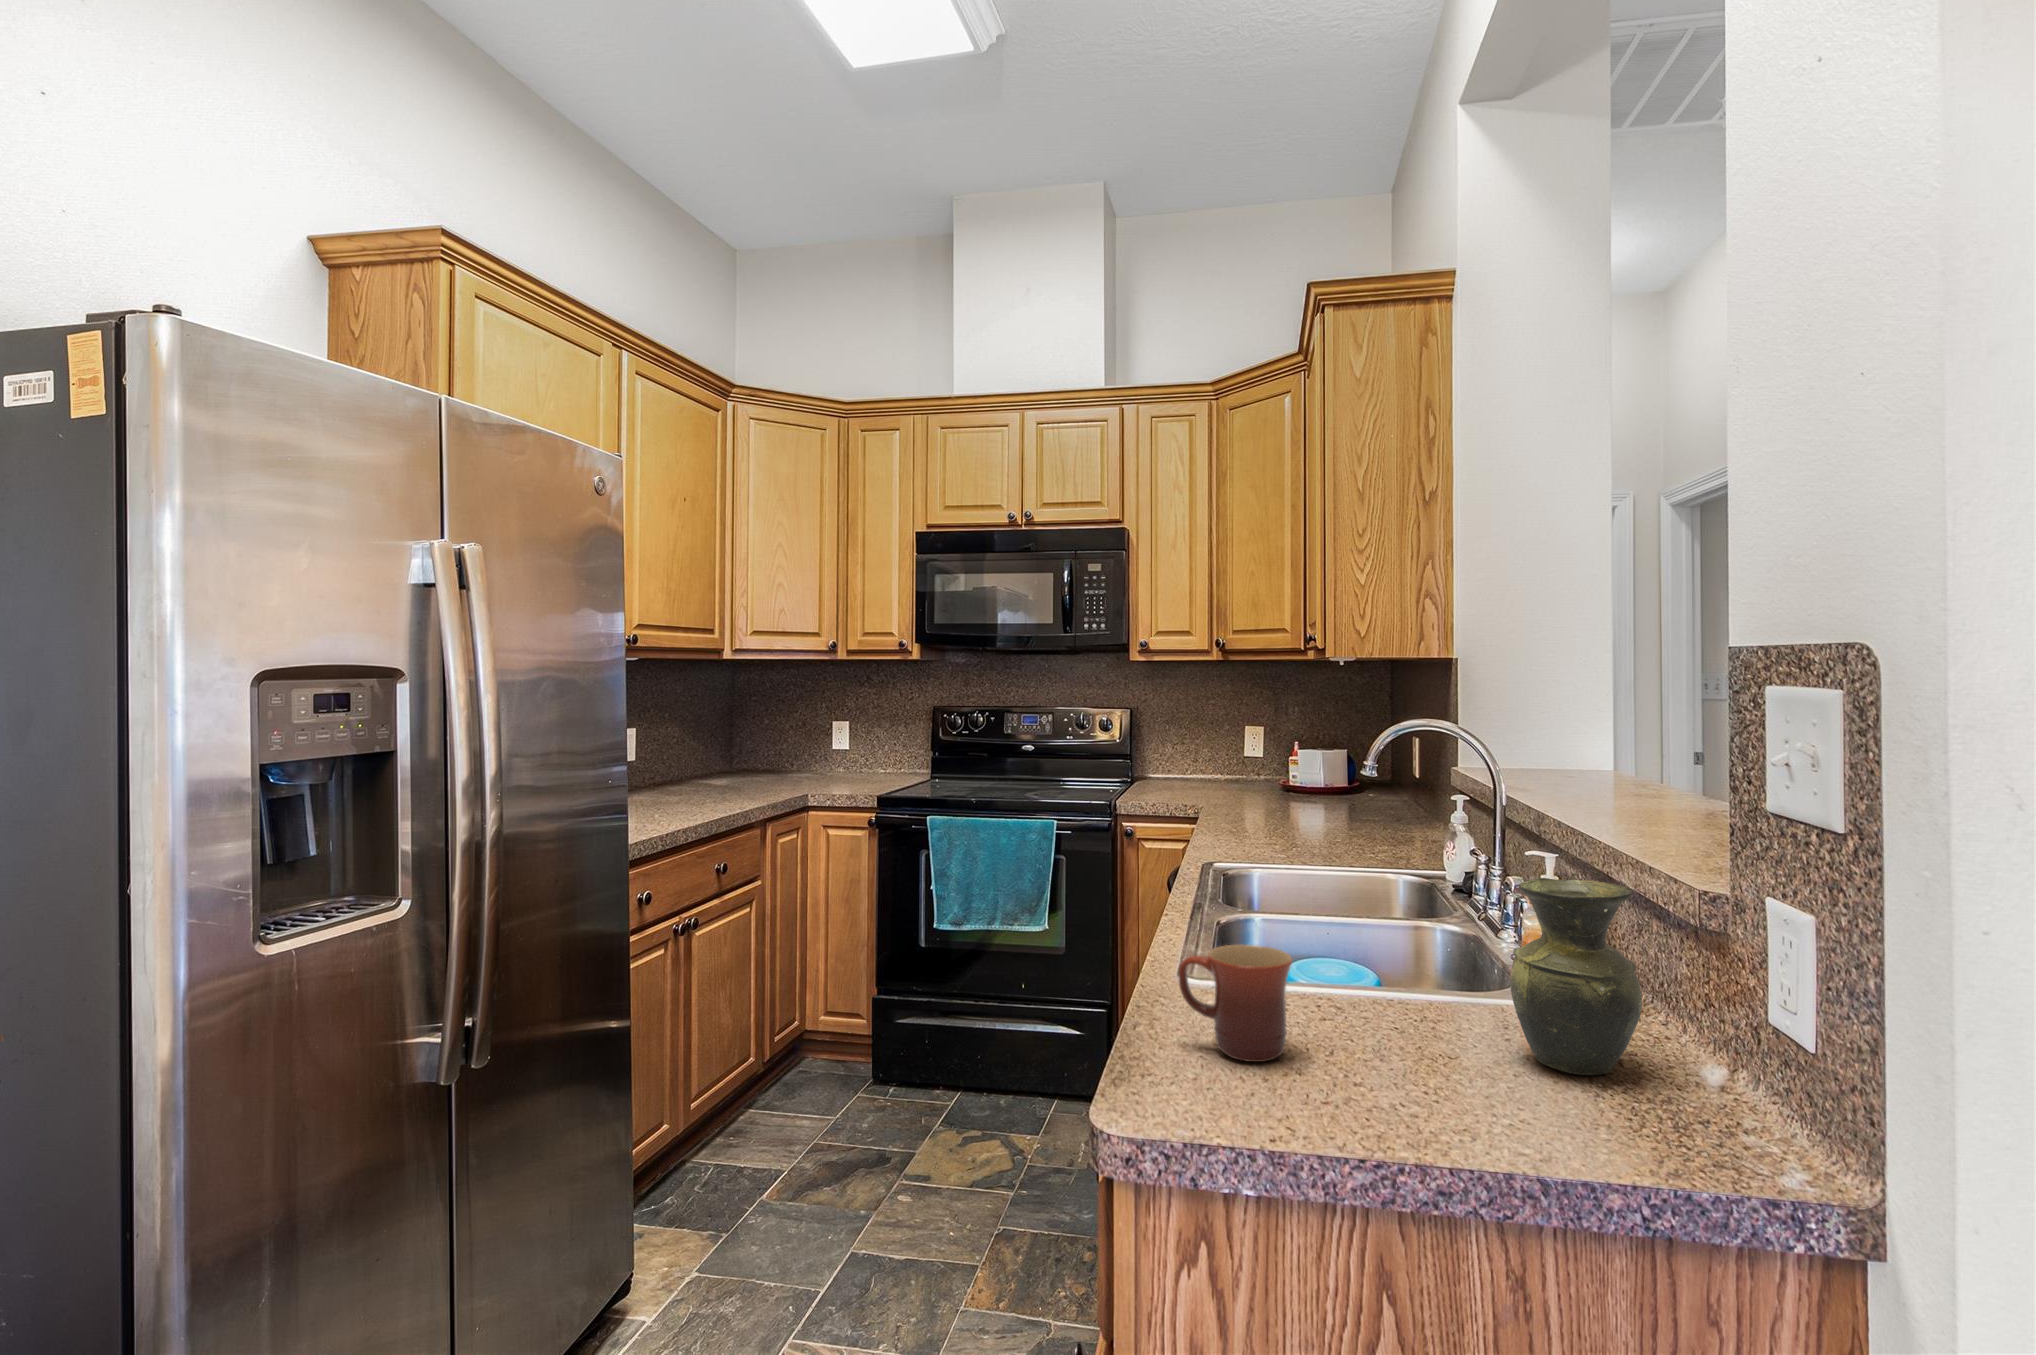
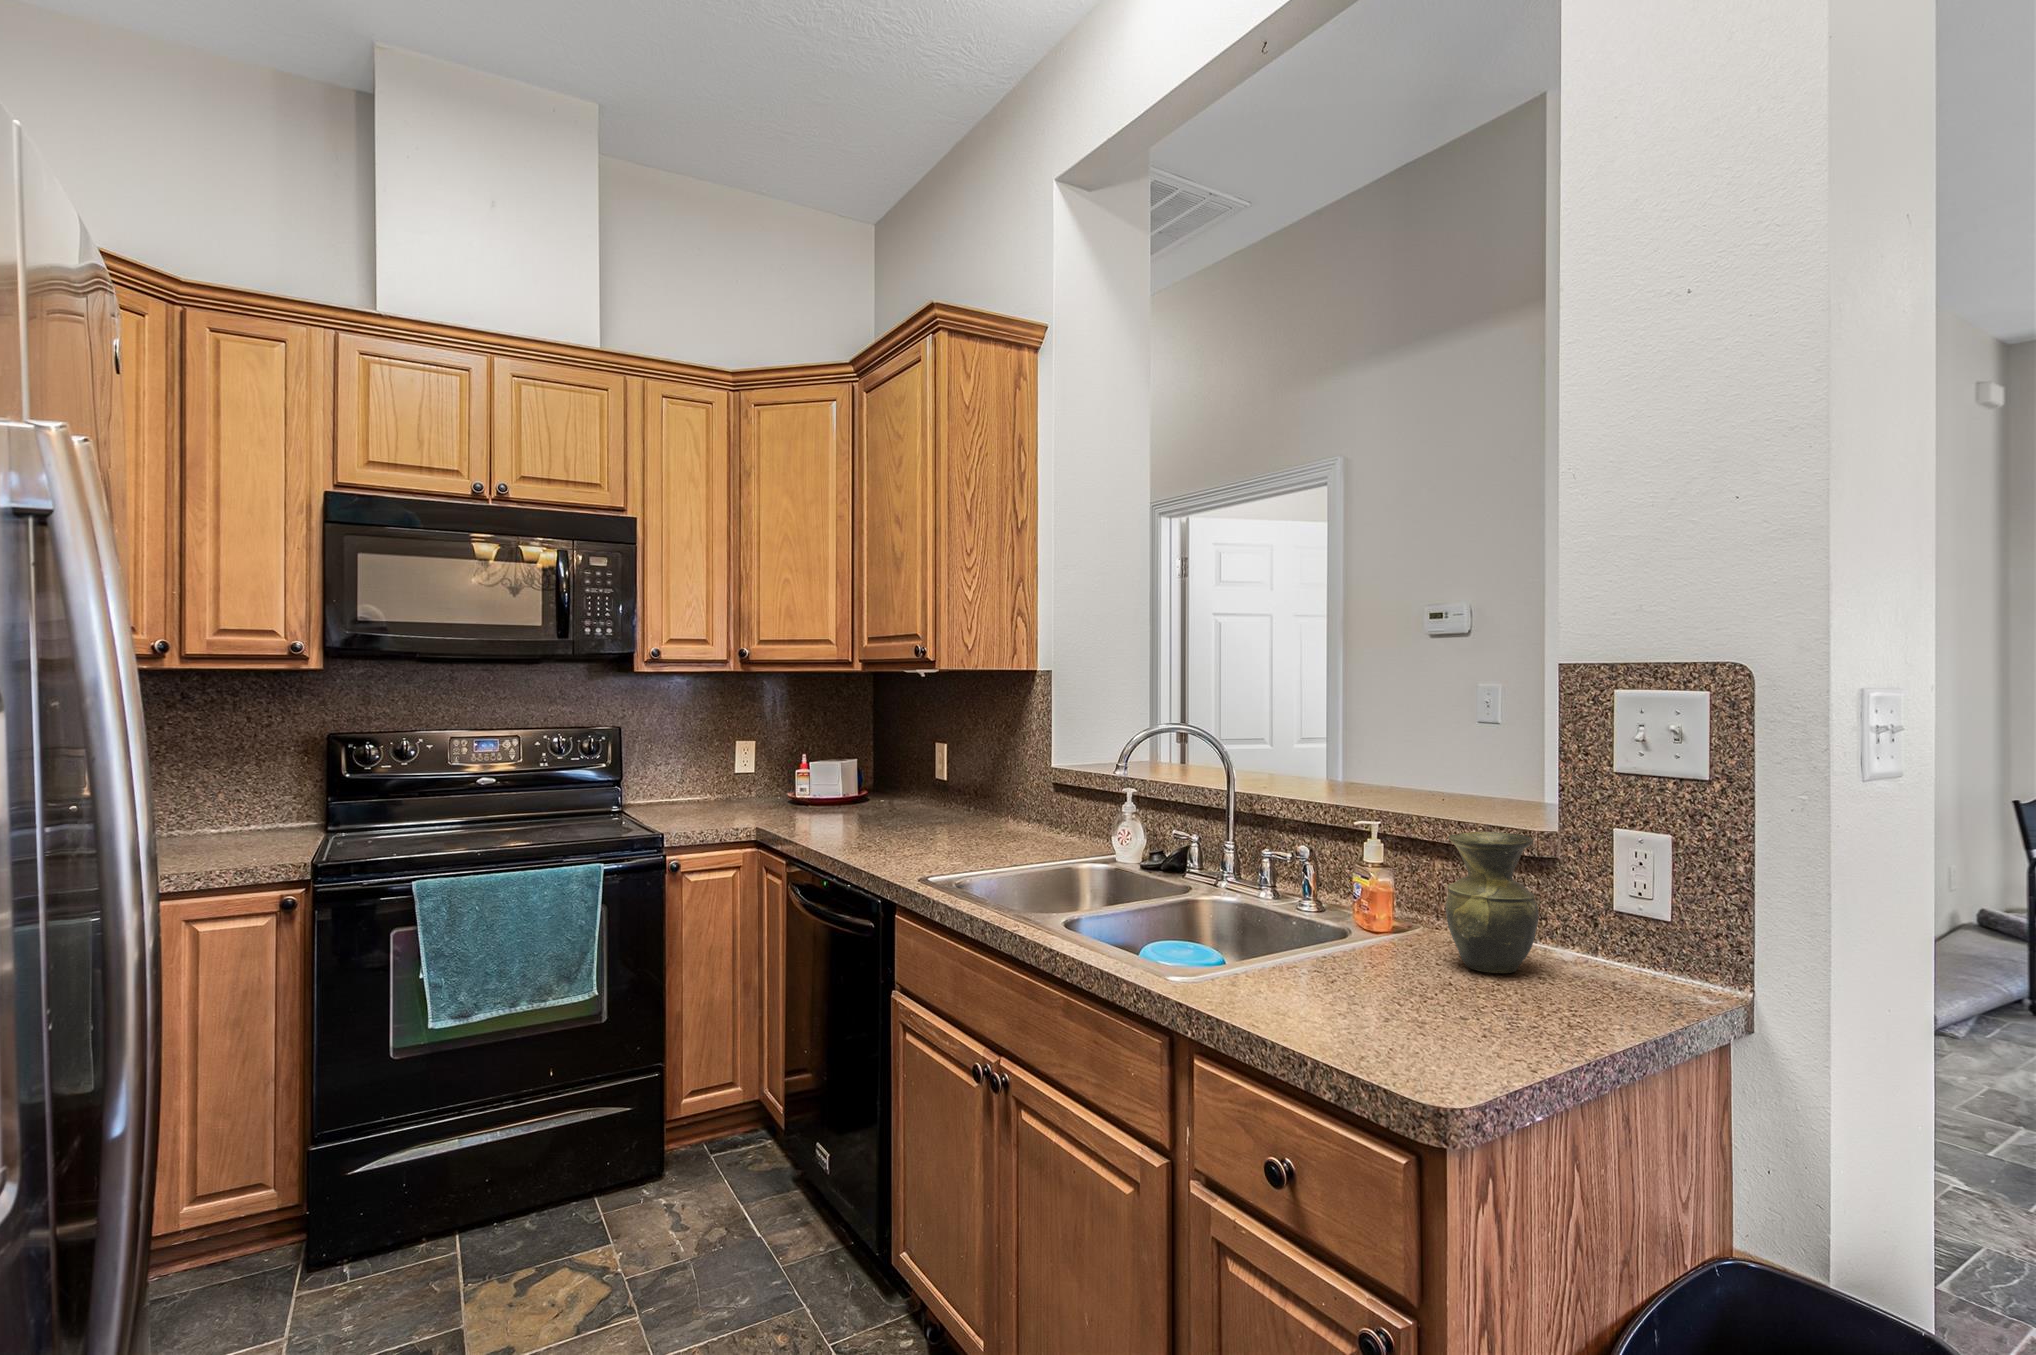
mug: present [1178,945,1292,1062] -> none [1298,927,1391,1032]

